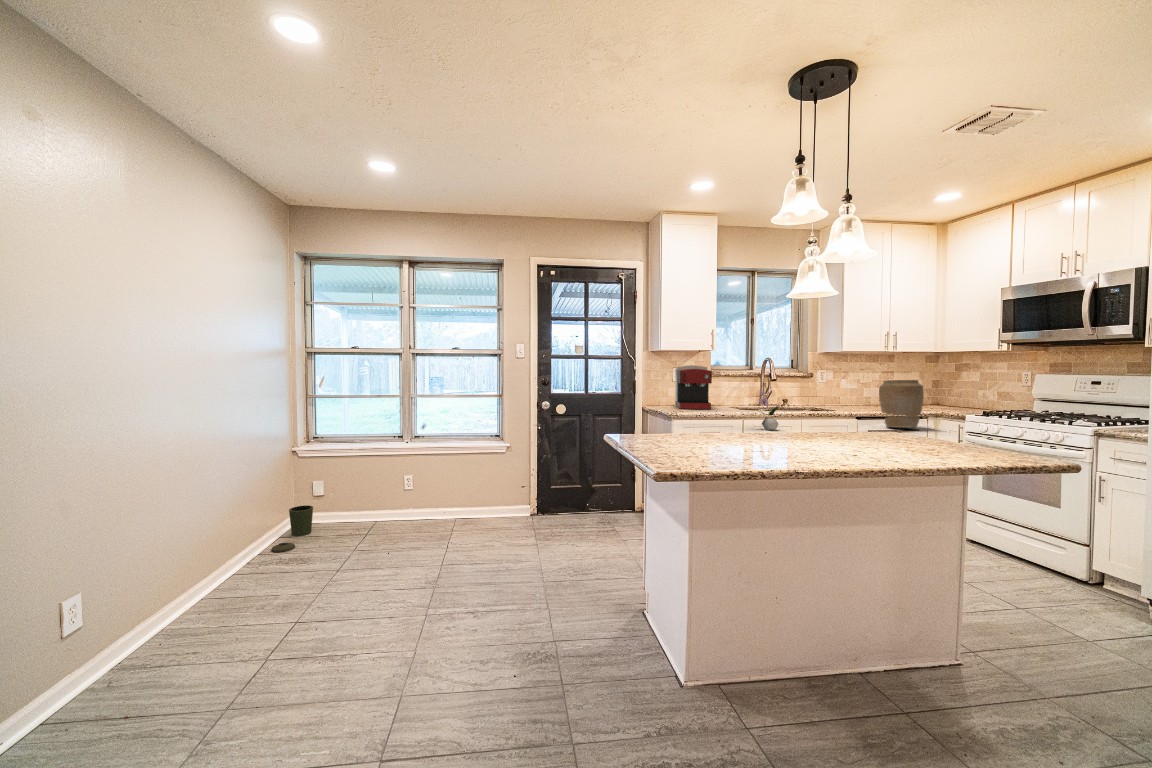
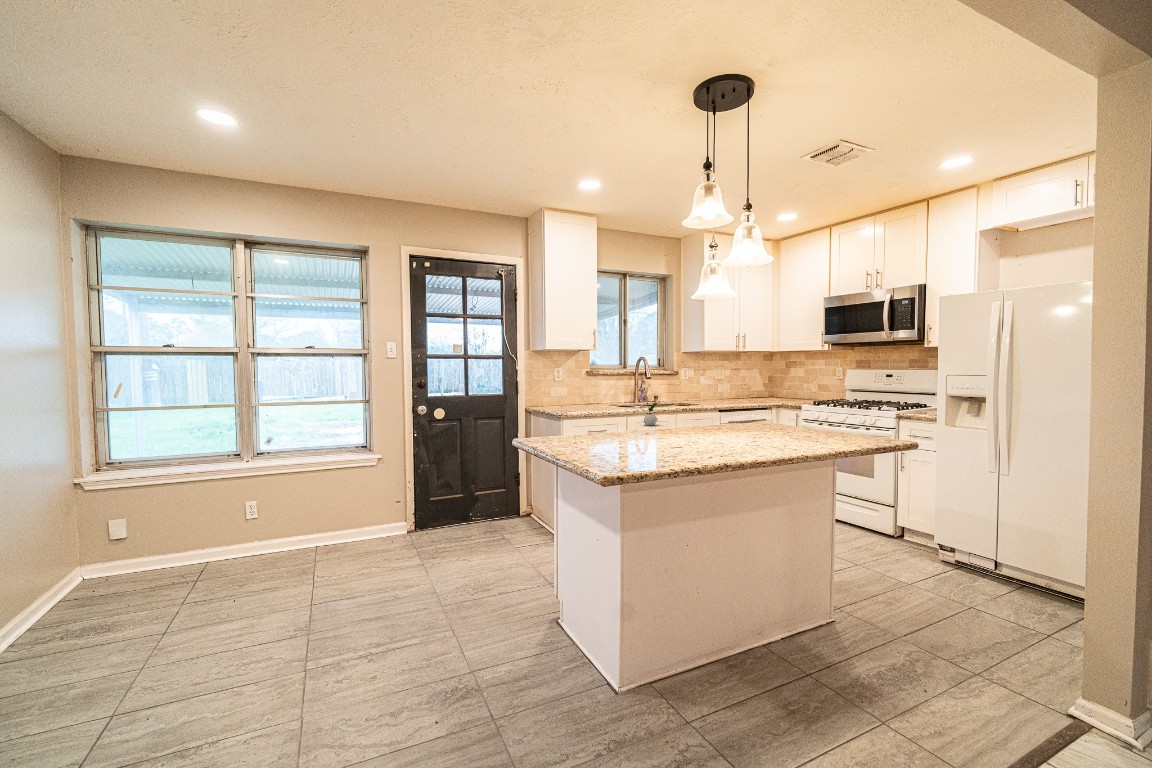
coffee maker: present [675,365,712,409] -> none [557,365,594,408]
vase: present [879,380,924,428] -> none [735,375,770,418]
trash can: present [271,505,313,552] -> none [46,553,111,623]

